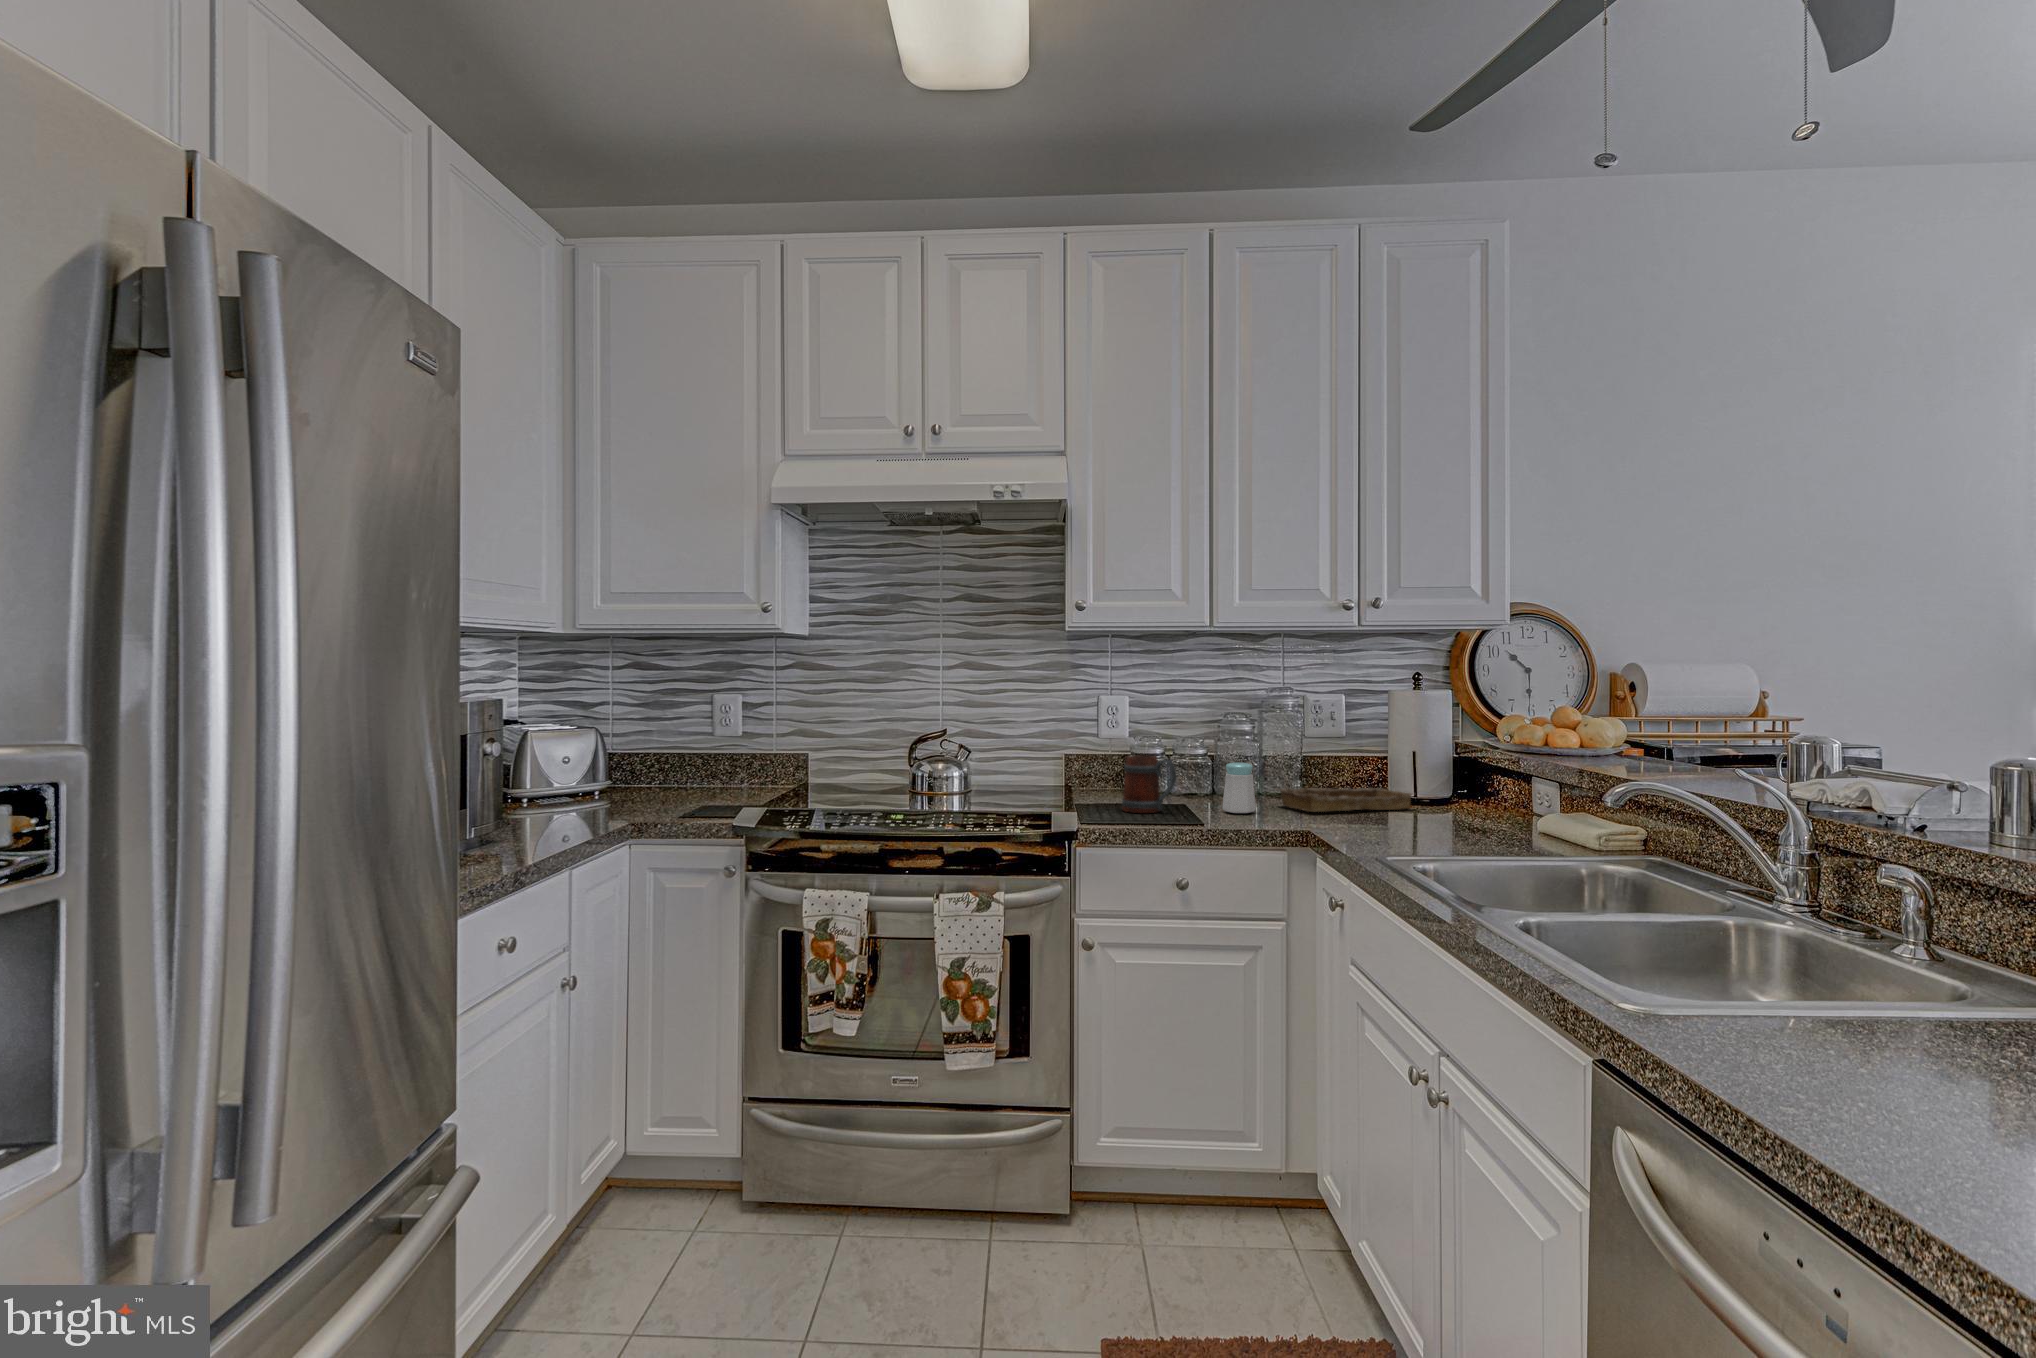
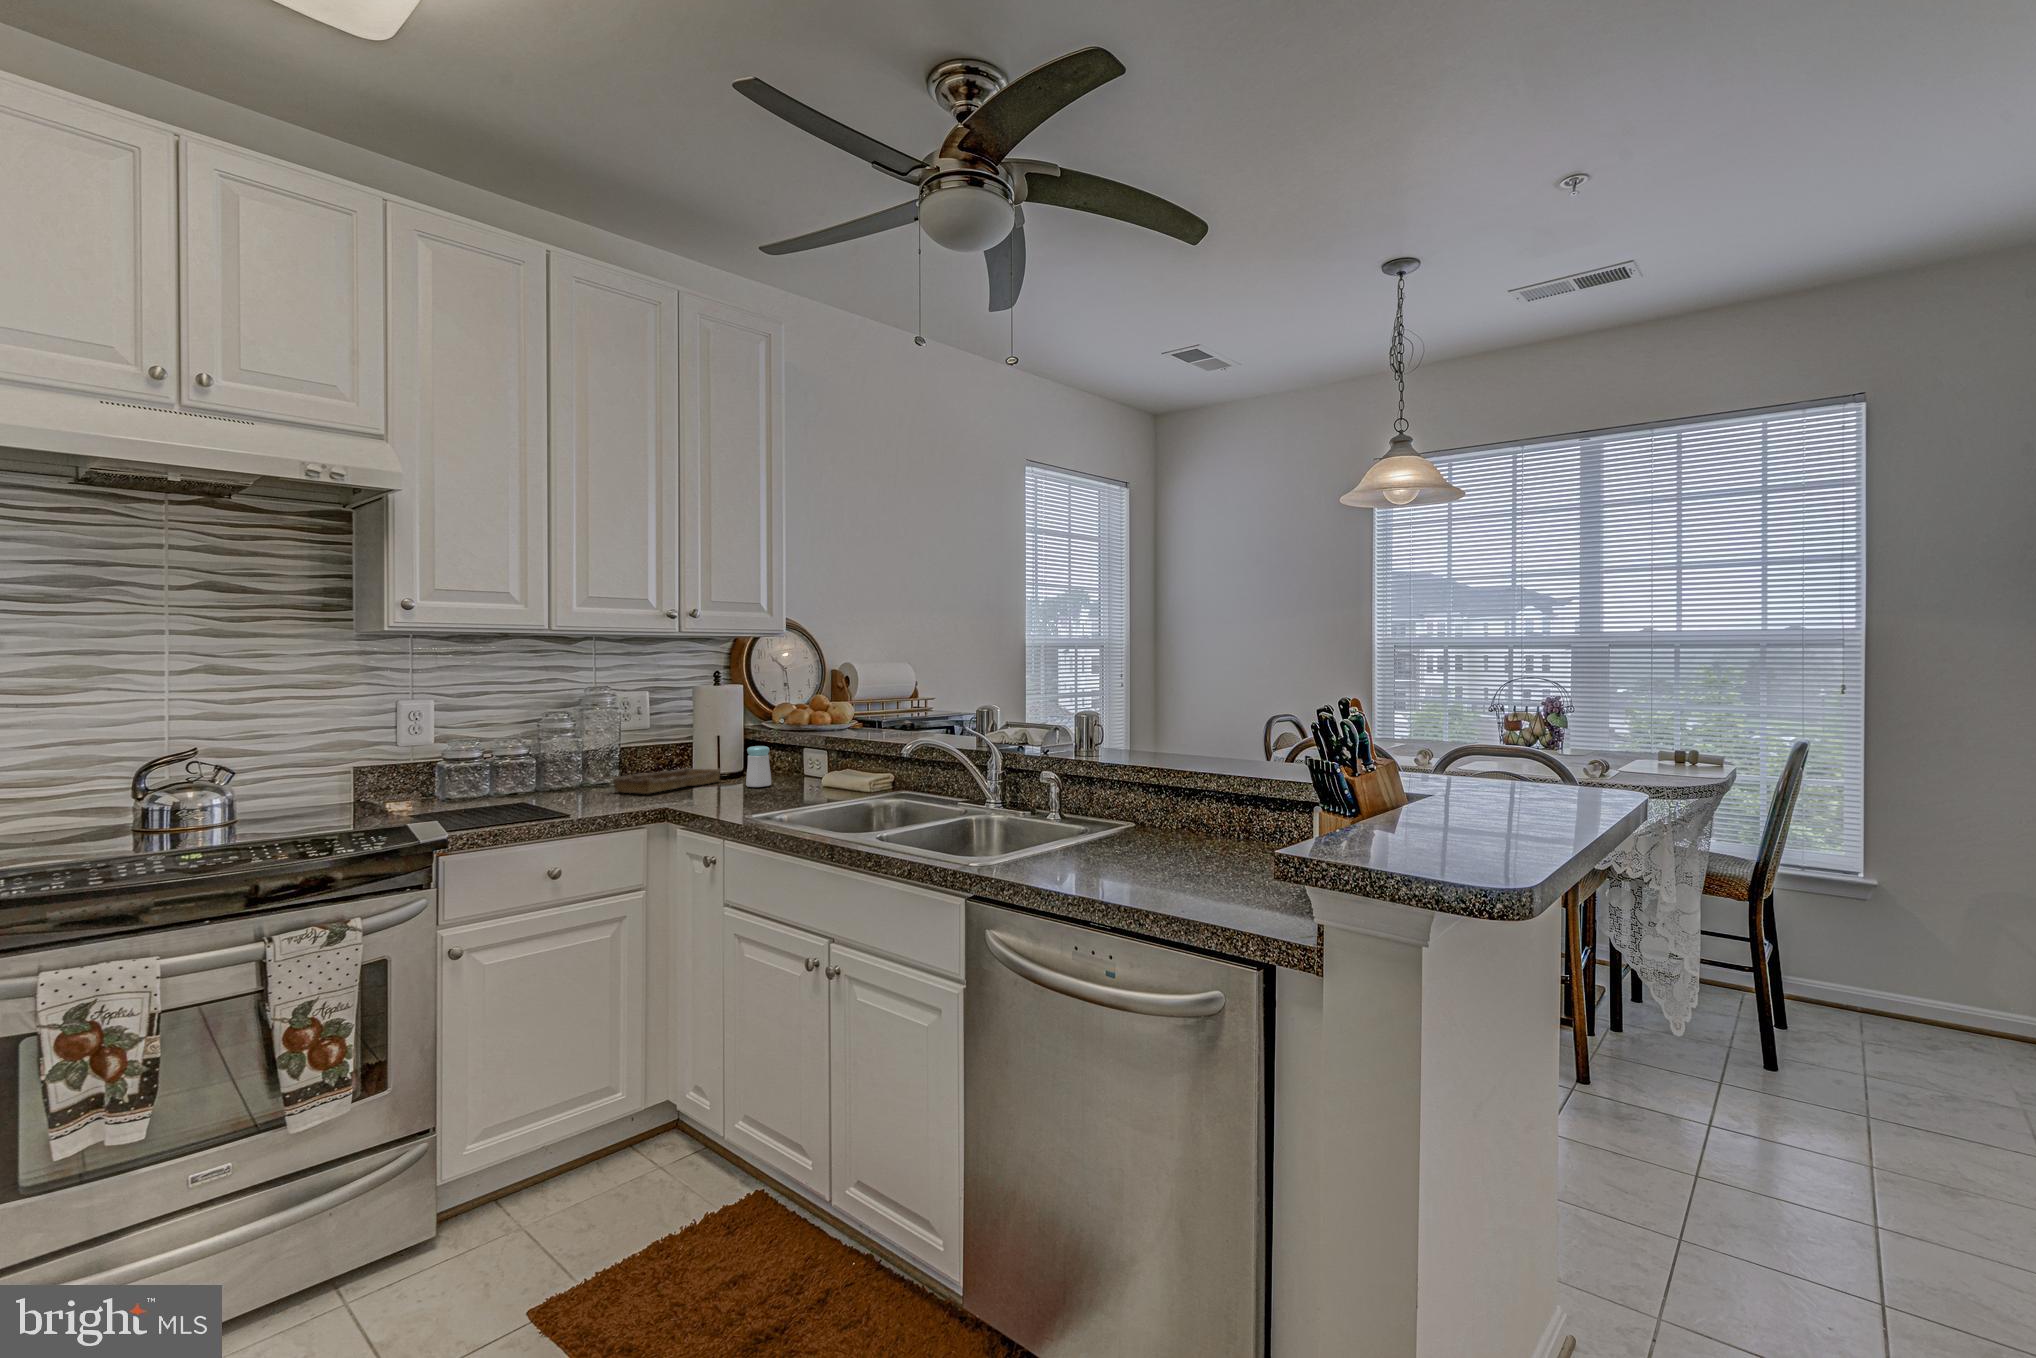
mug: present [1121,755,1176,813] -> none [461,759,524,817]
salt shaker: present [1223,763,1256,813] -> present [746,746,771,787]

